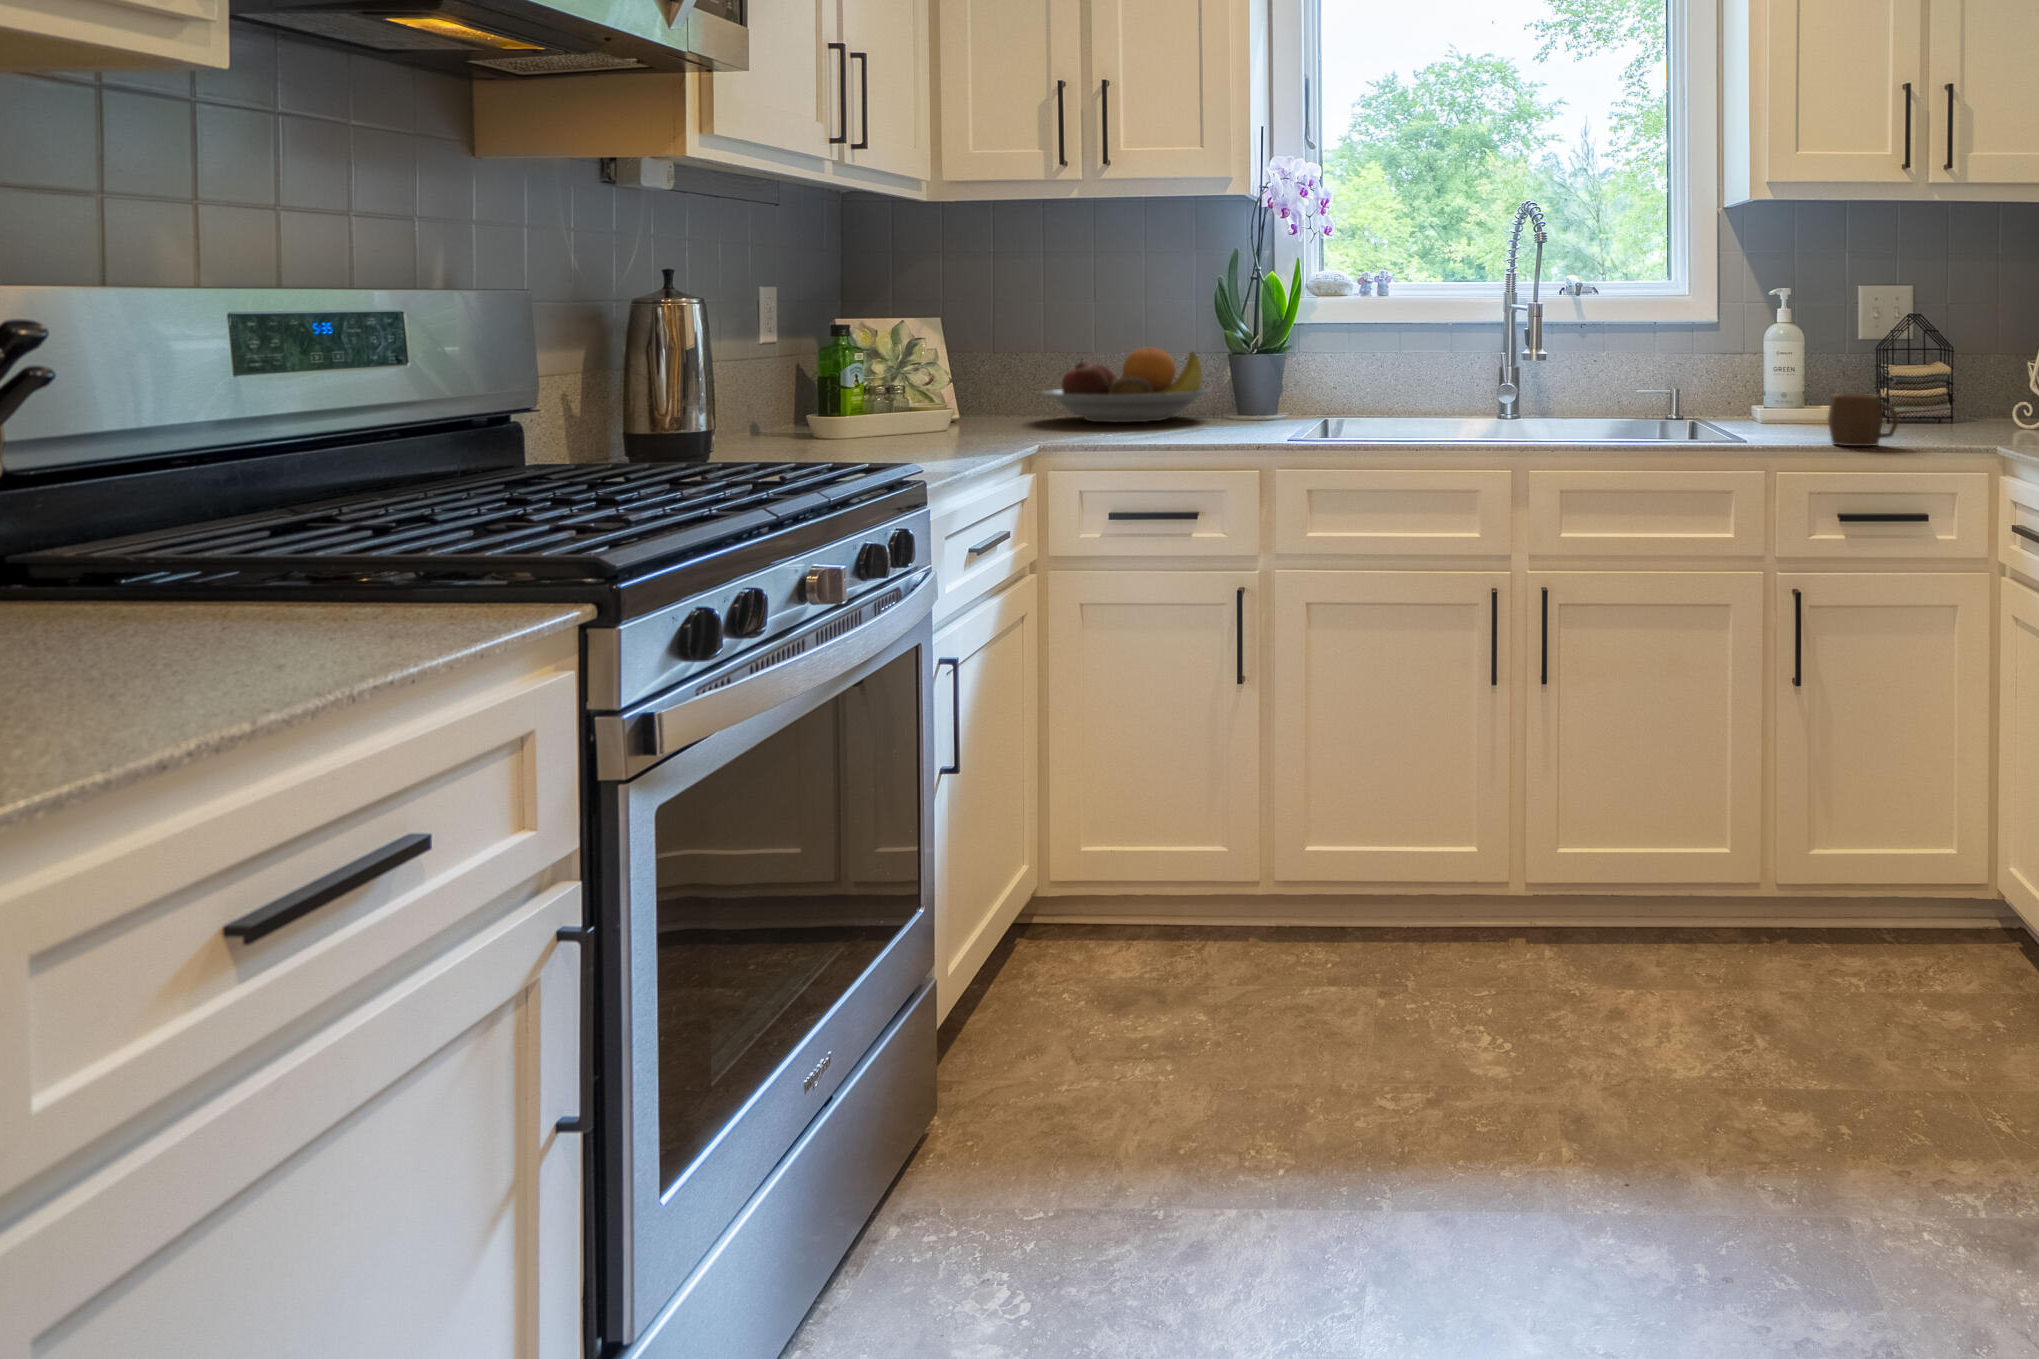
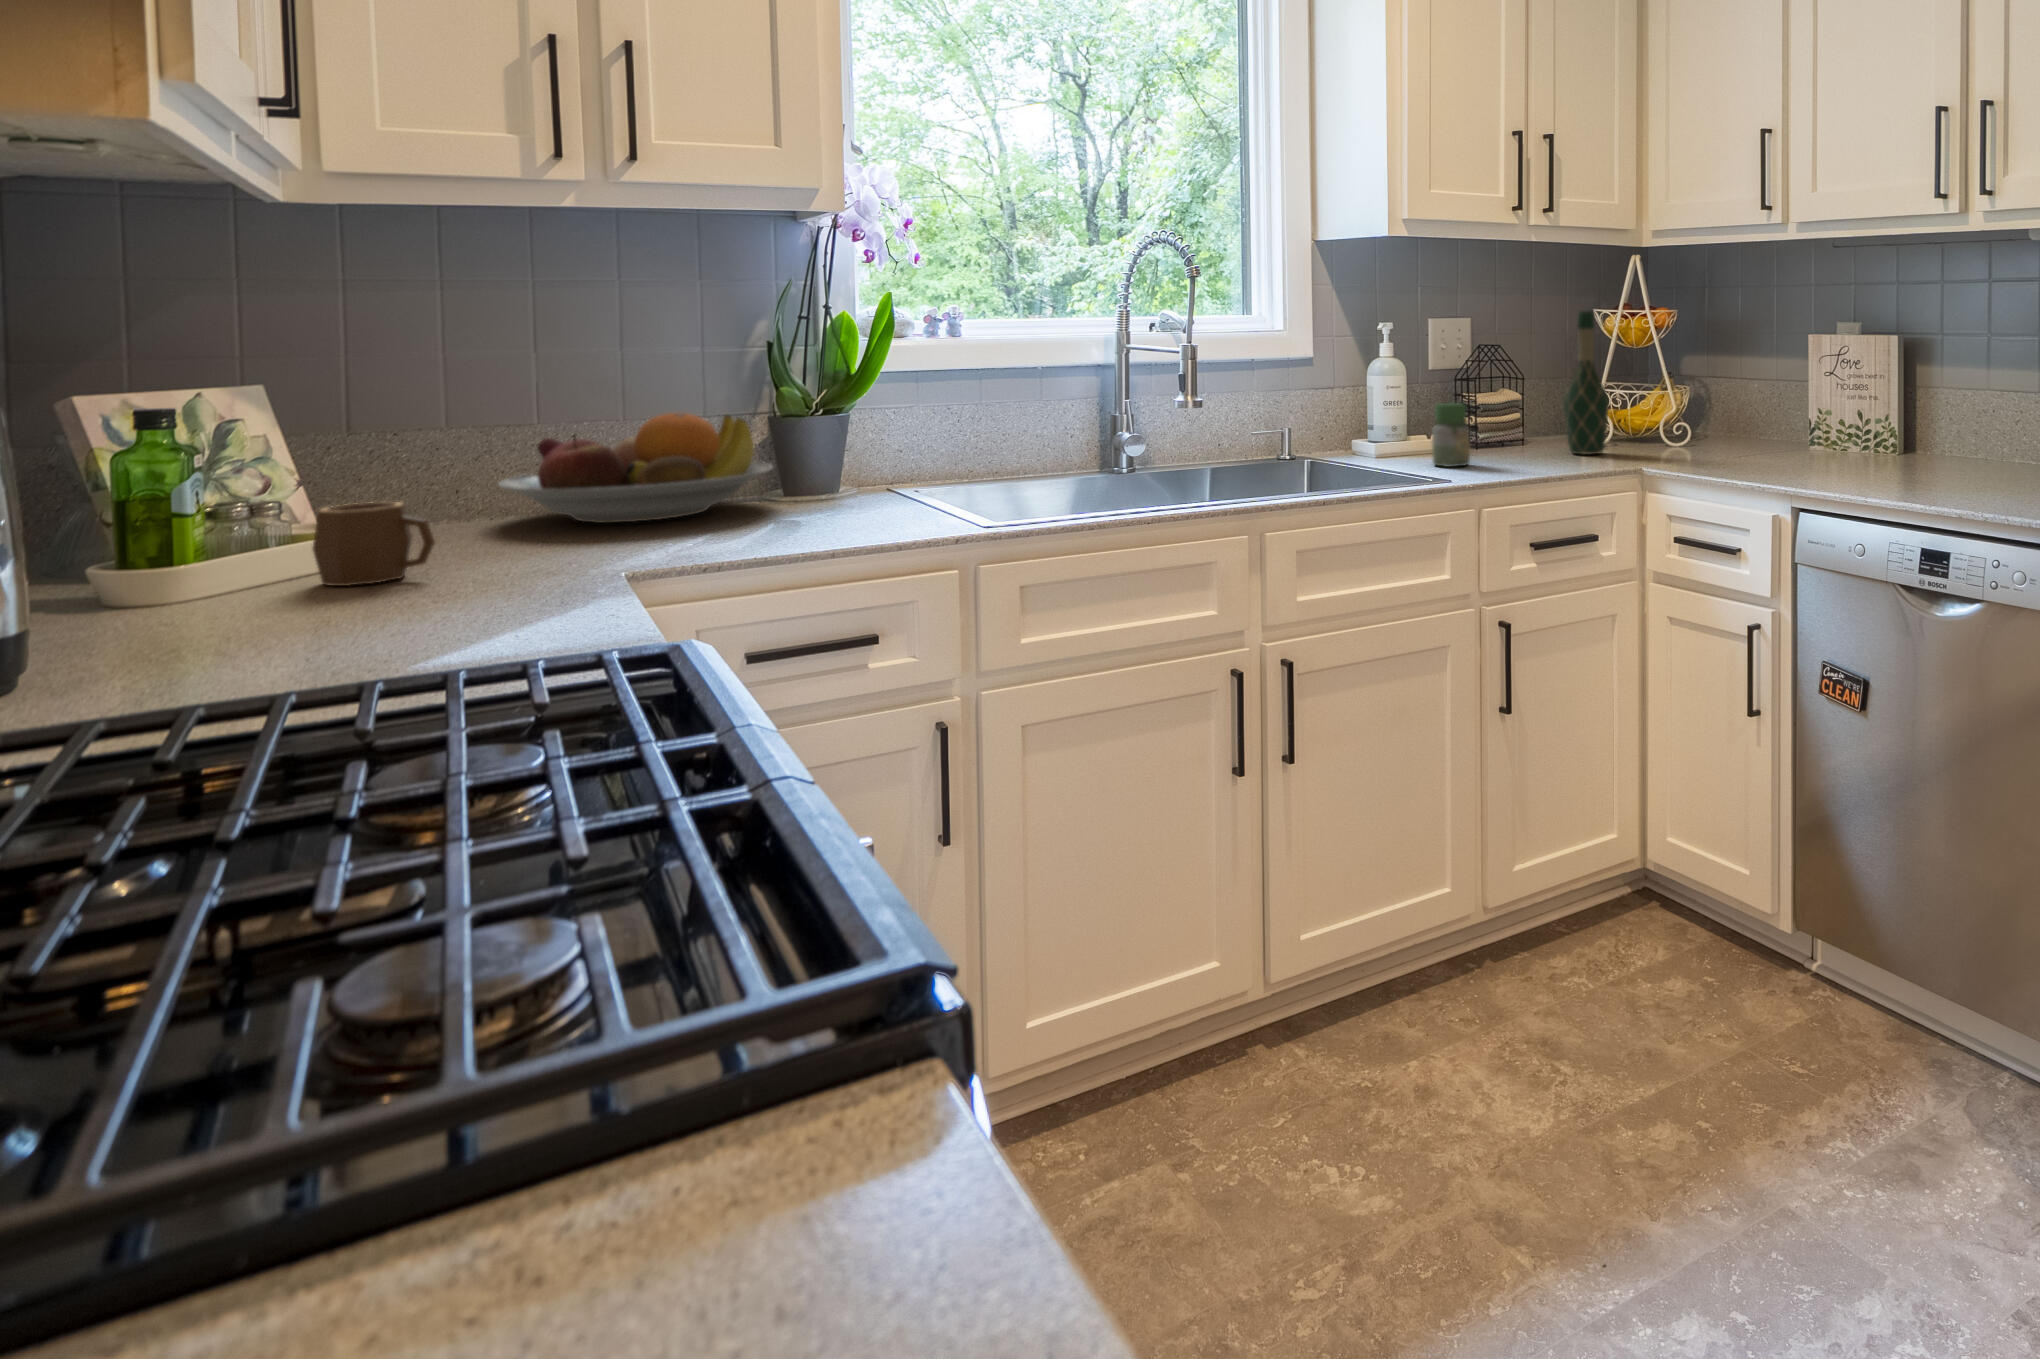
wine bottle: none [1964,273,2020,433] -> present [1564,311,1609,454]
jar: none [1784,368,1824,433] -> present [1432,403,1470,467]
mug: present [1828,394,1899,446] -> present [312,502,435,586]

